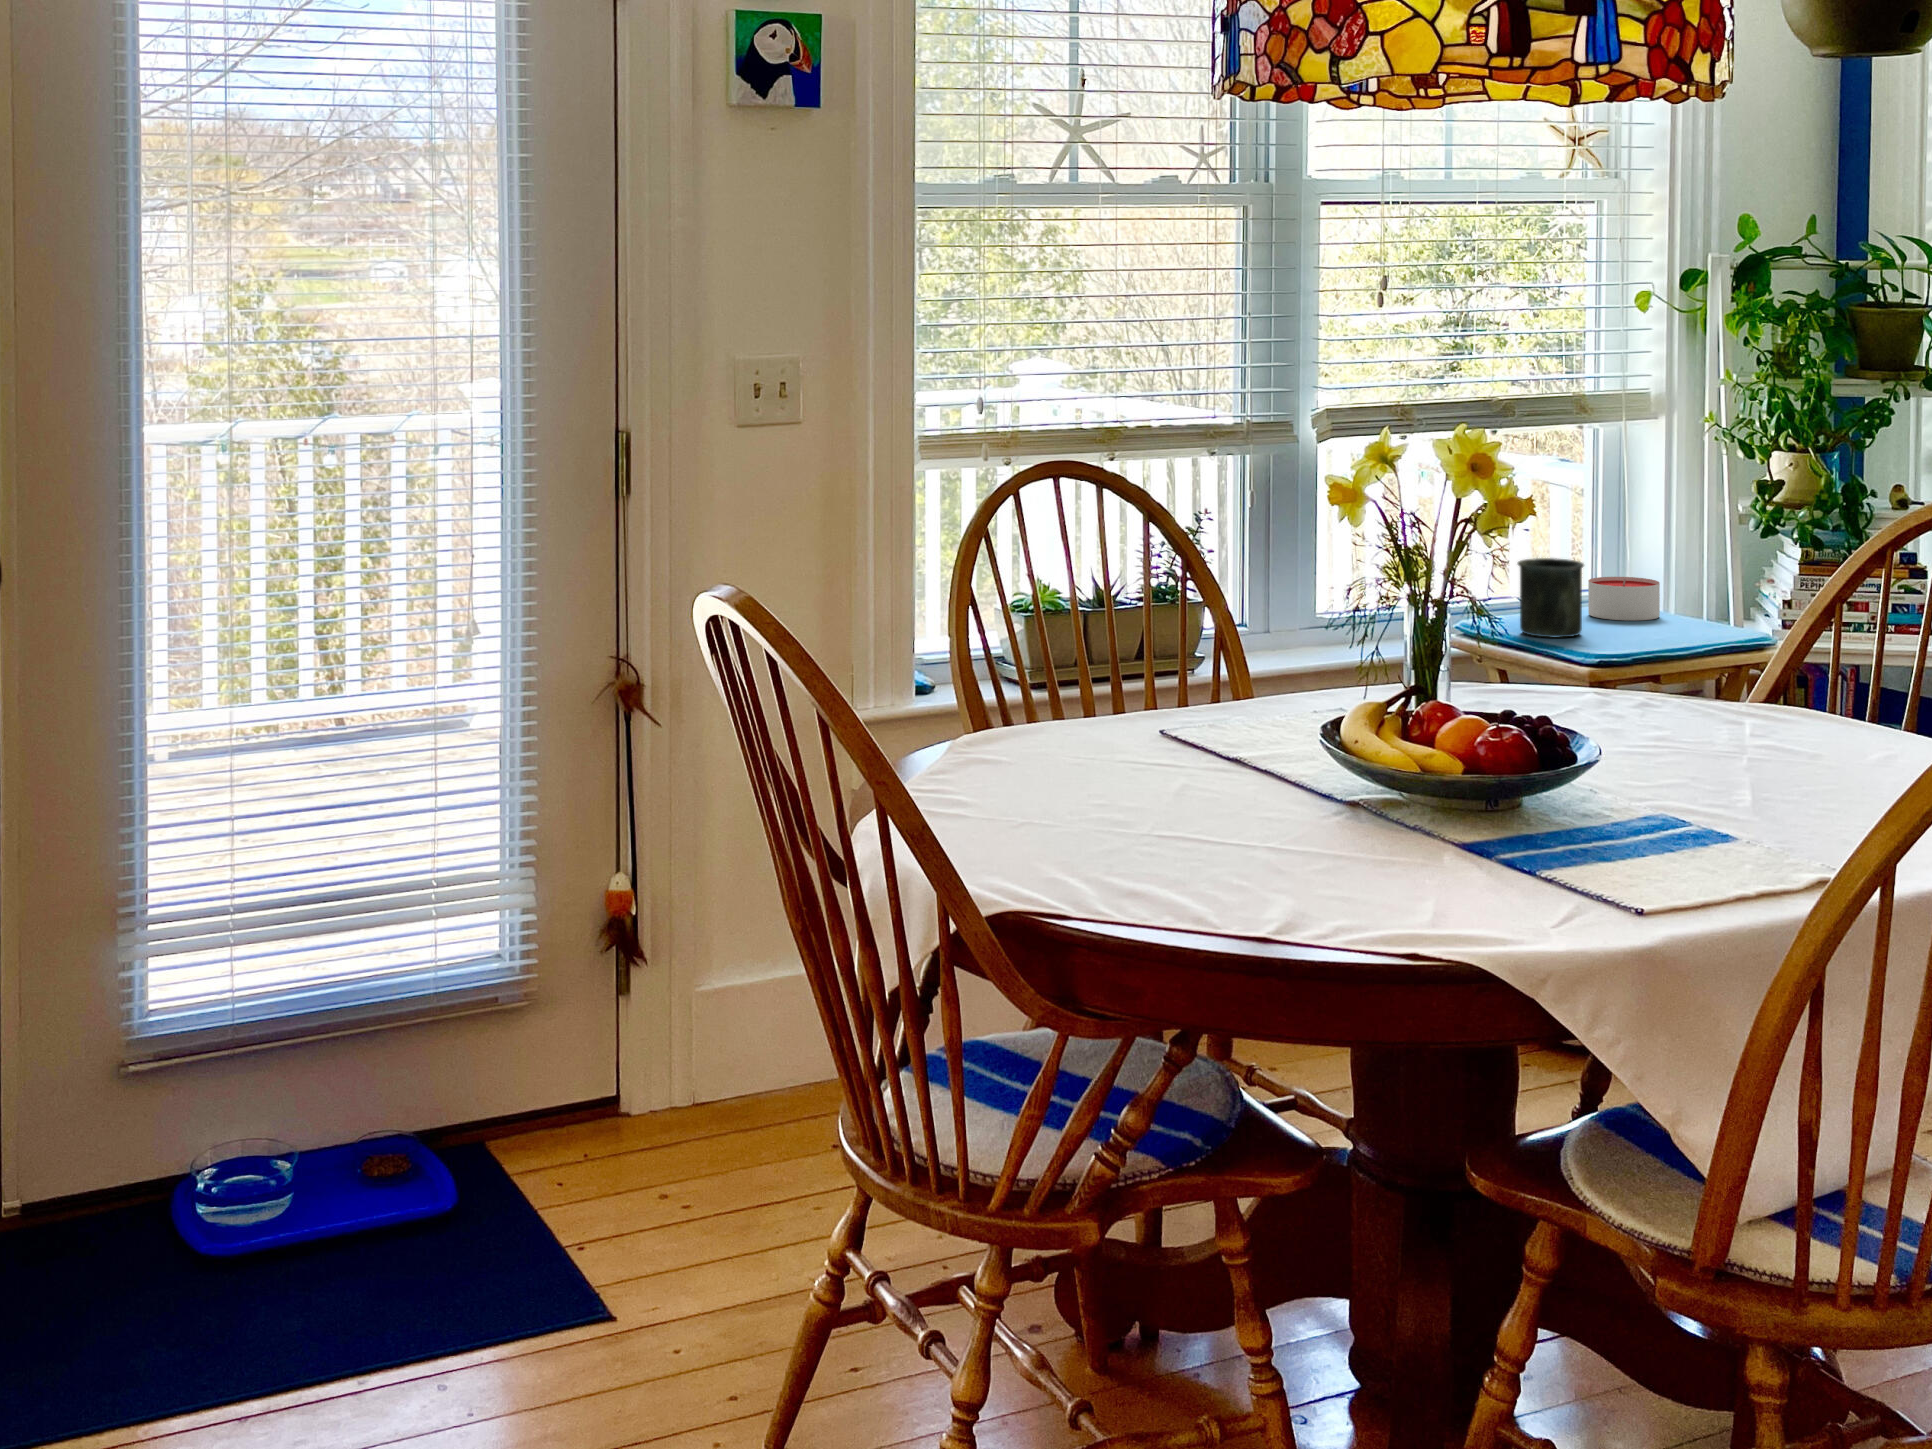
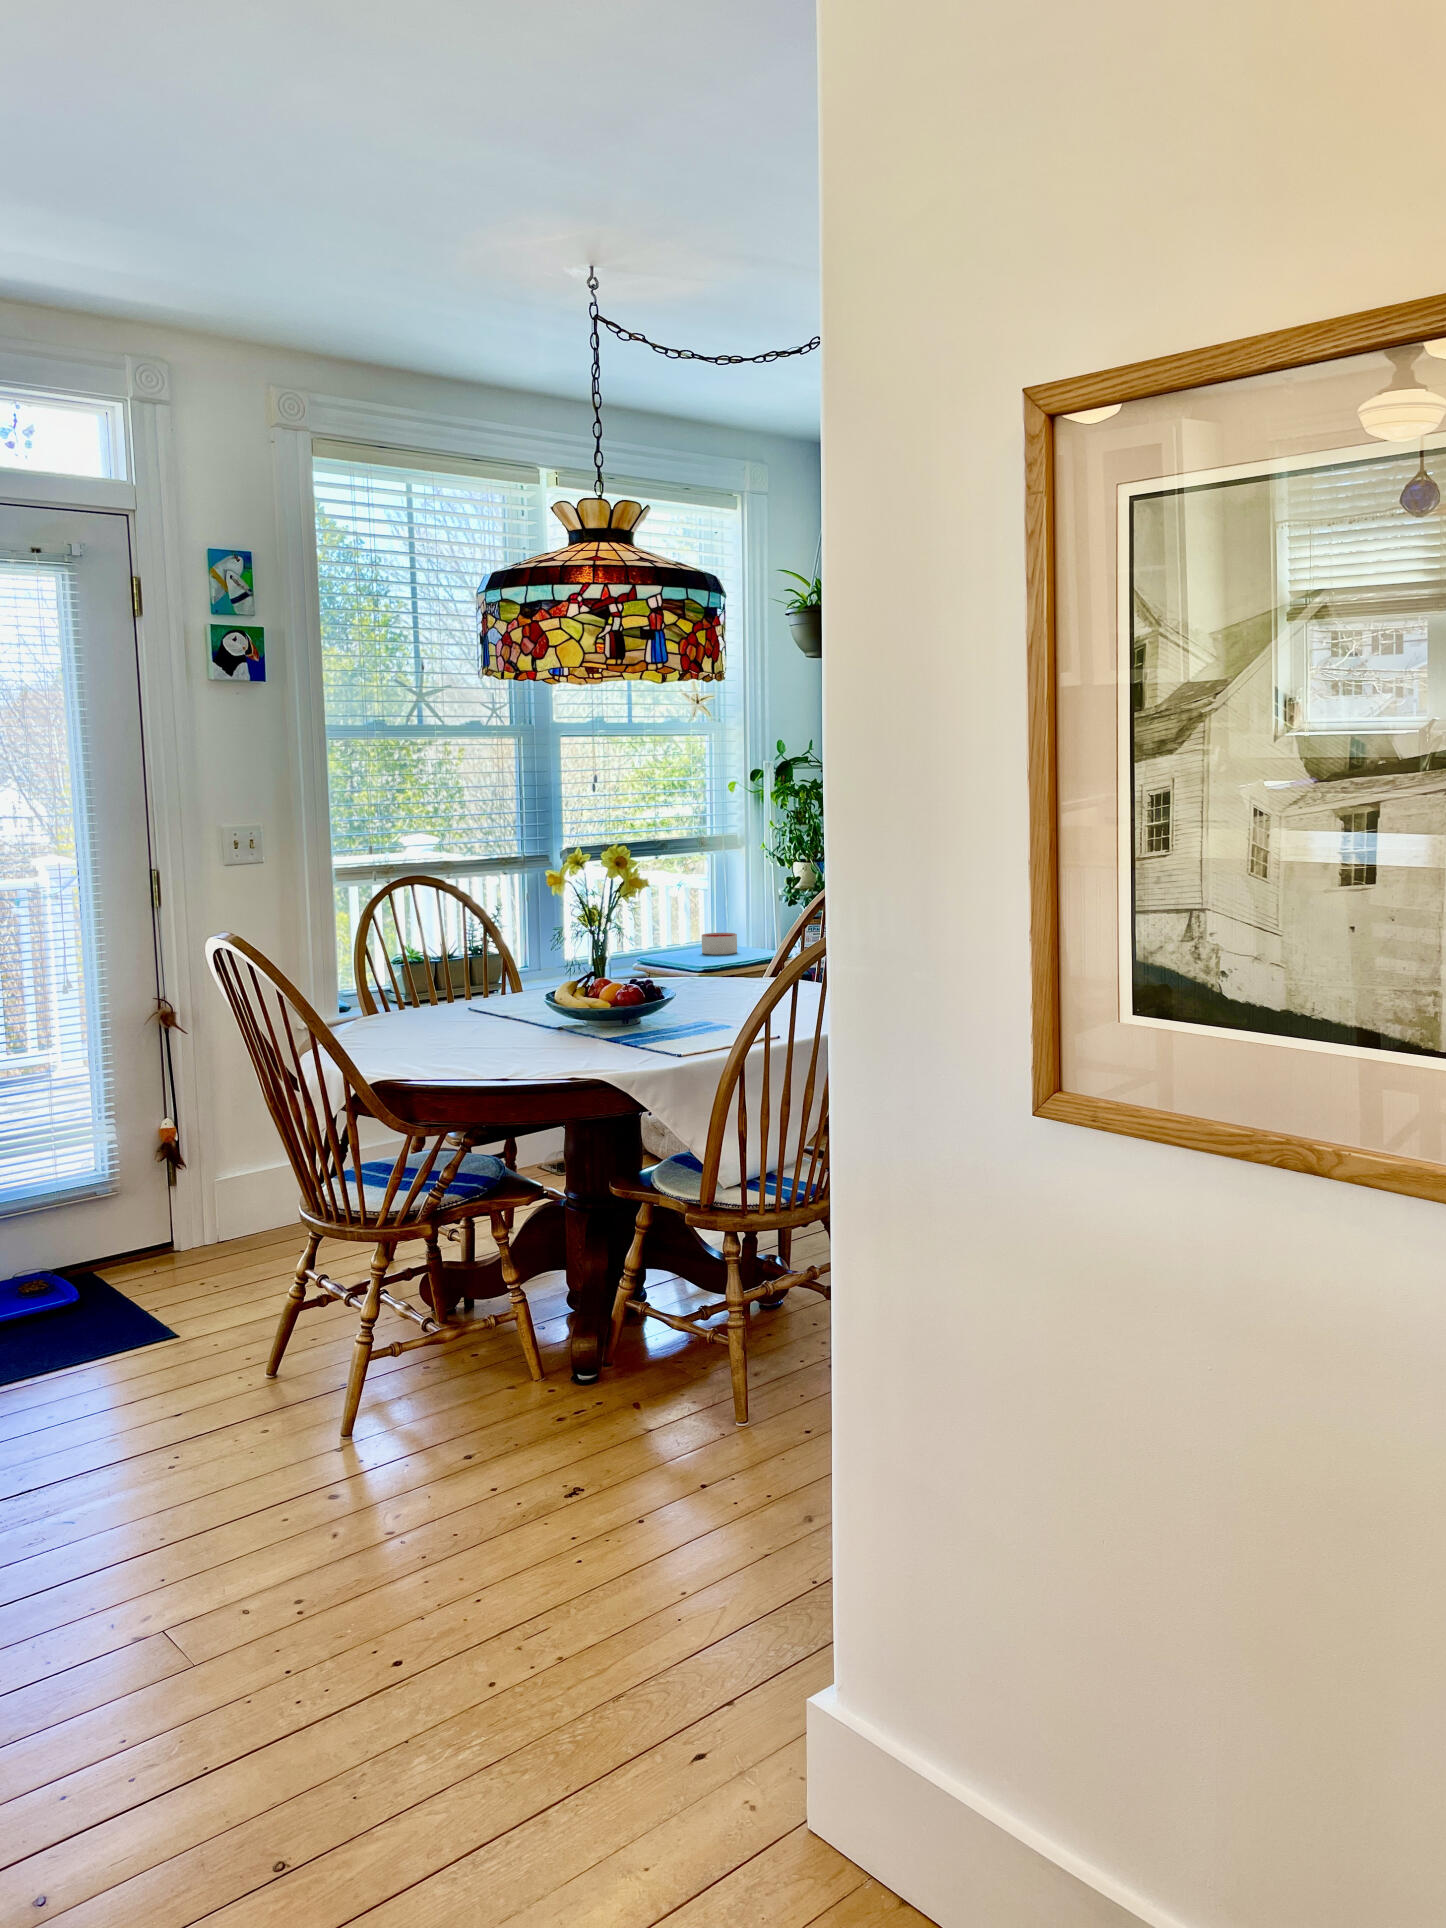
mug: present [1518,558,1584,637] -> none [662,923,696,963]

